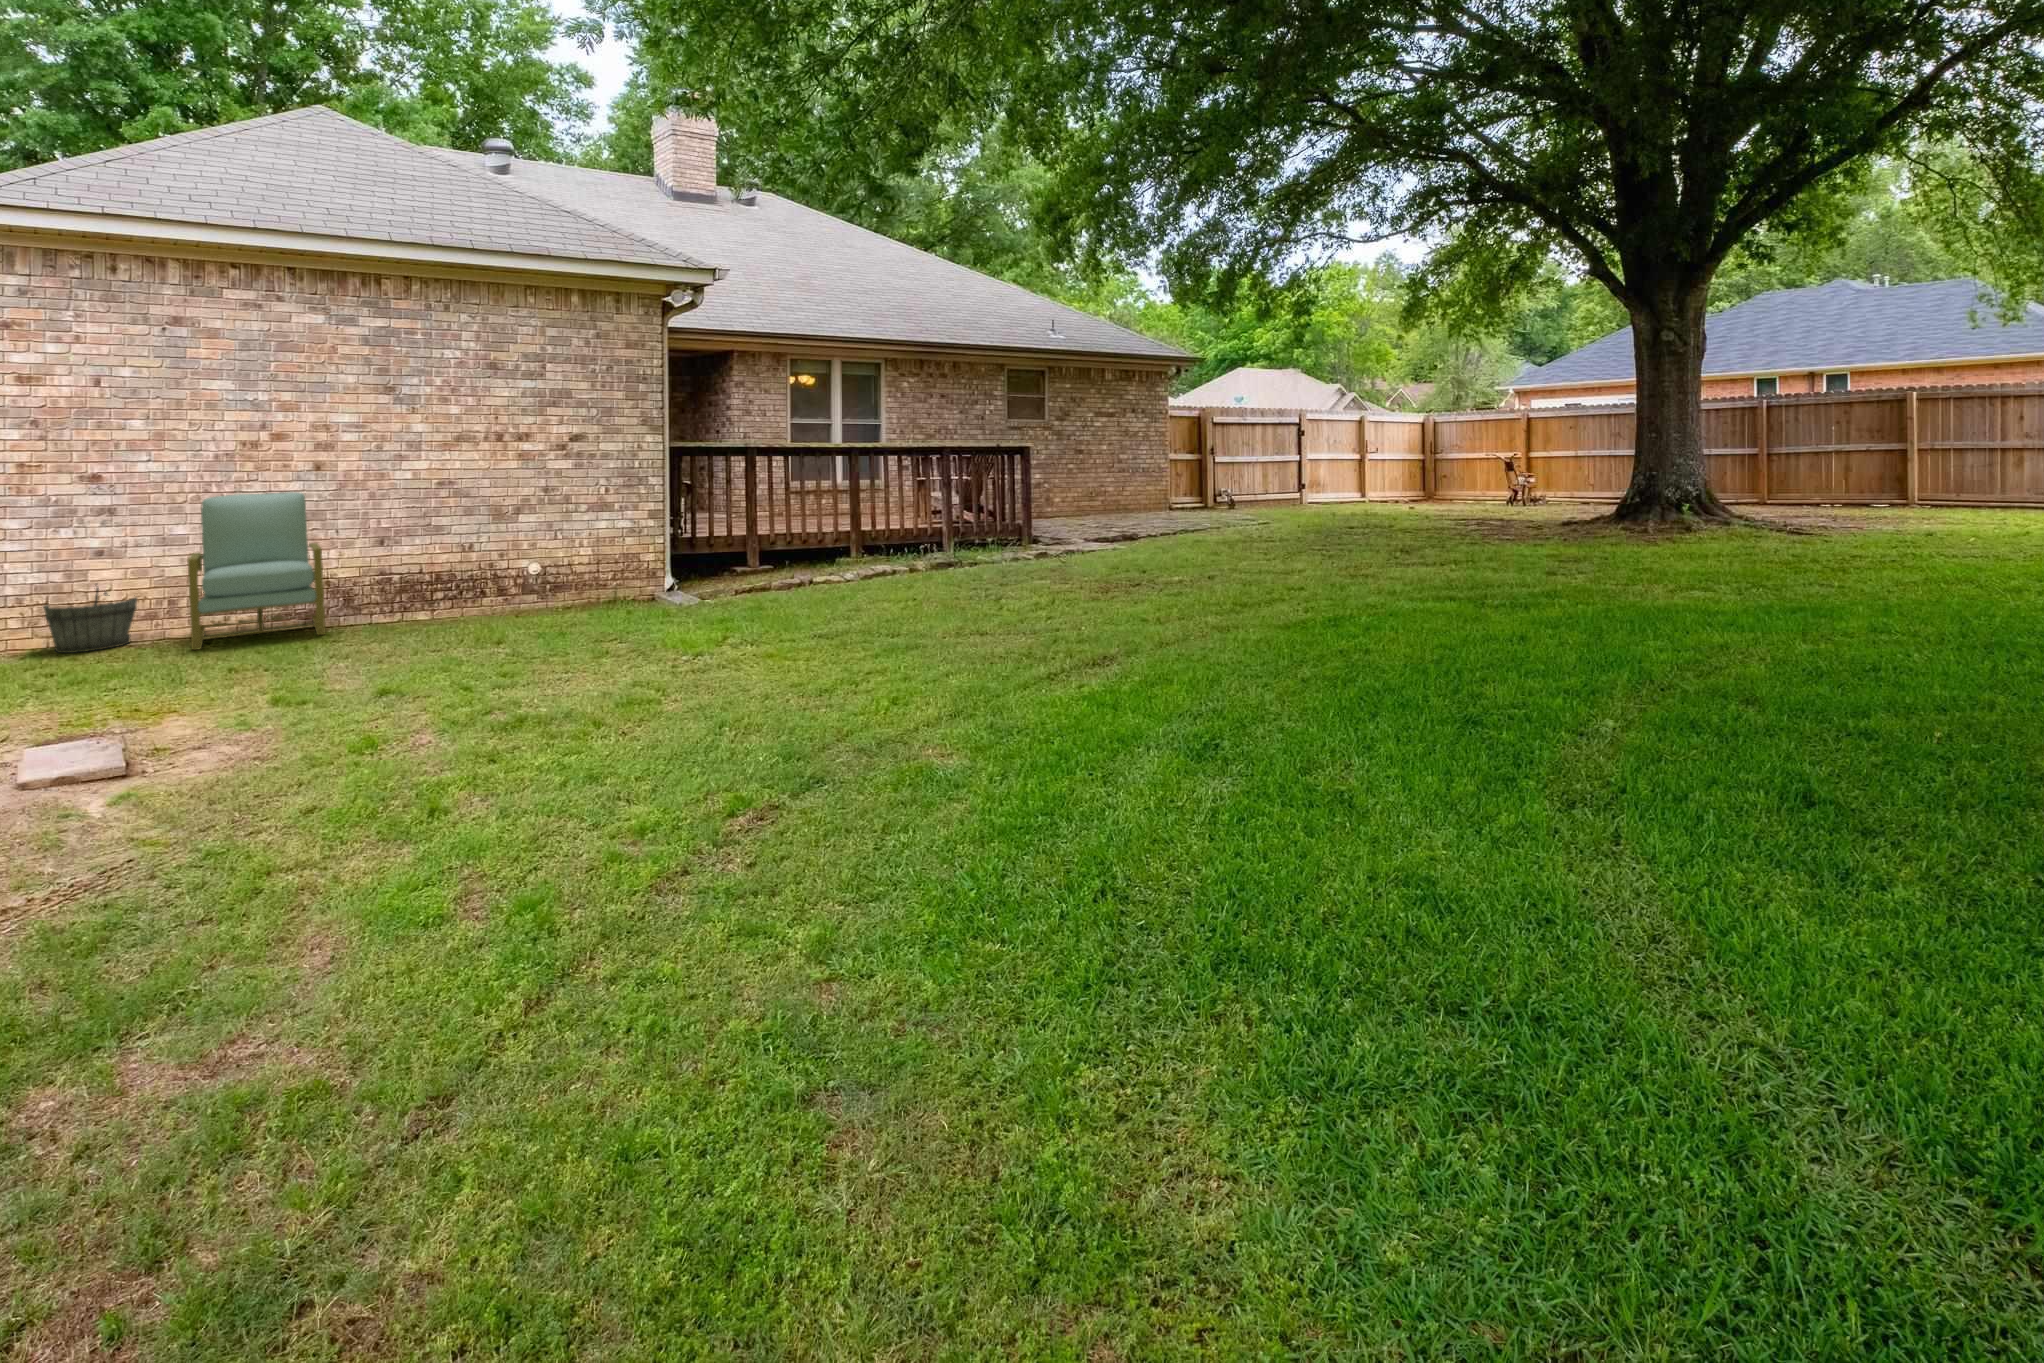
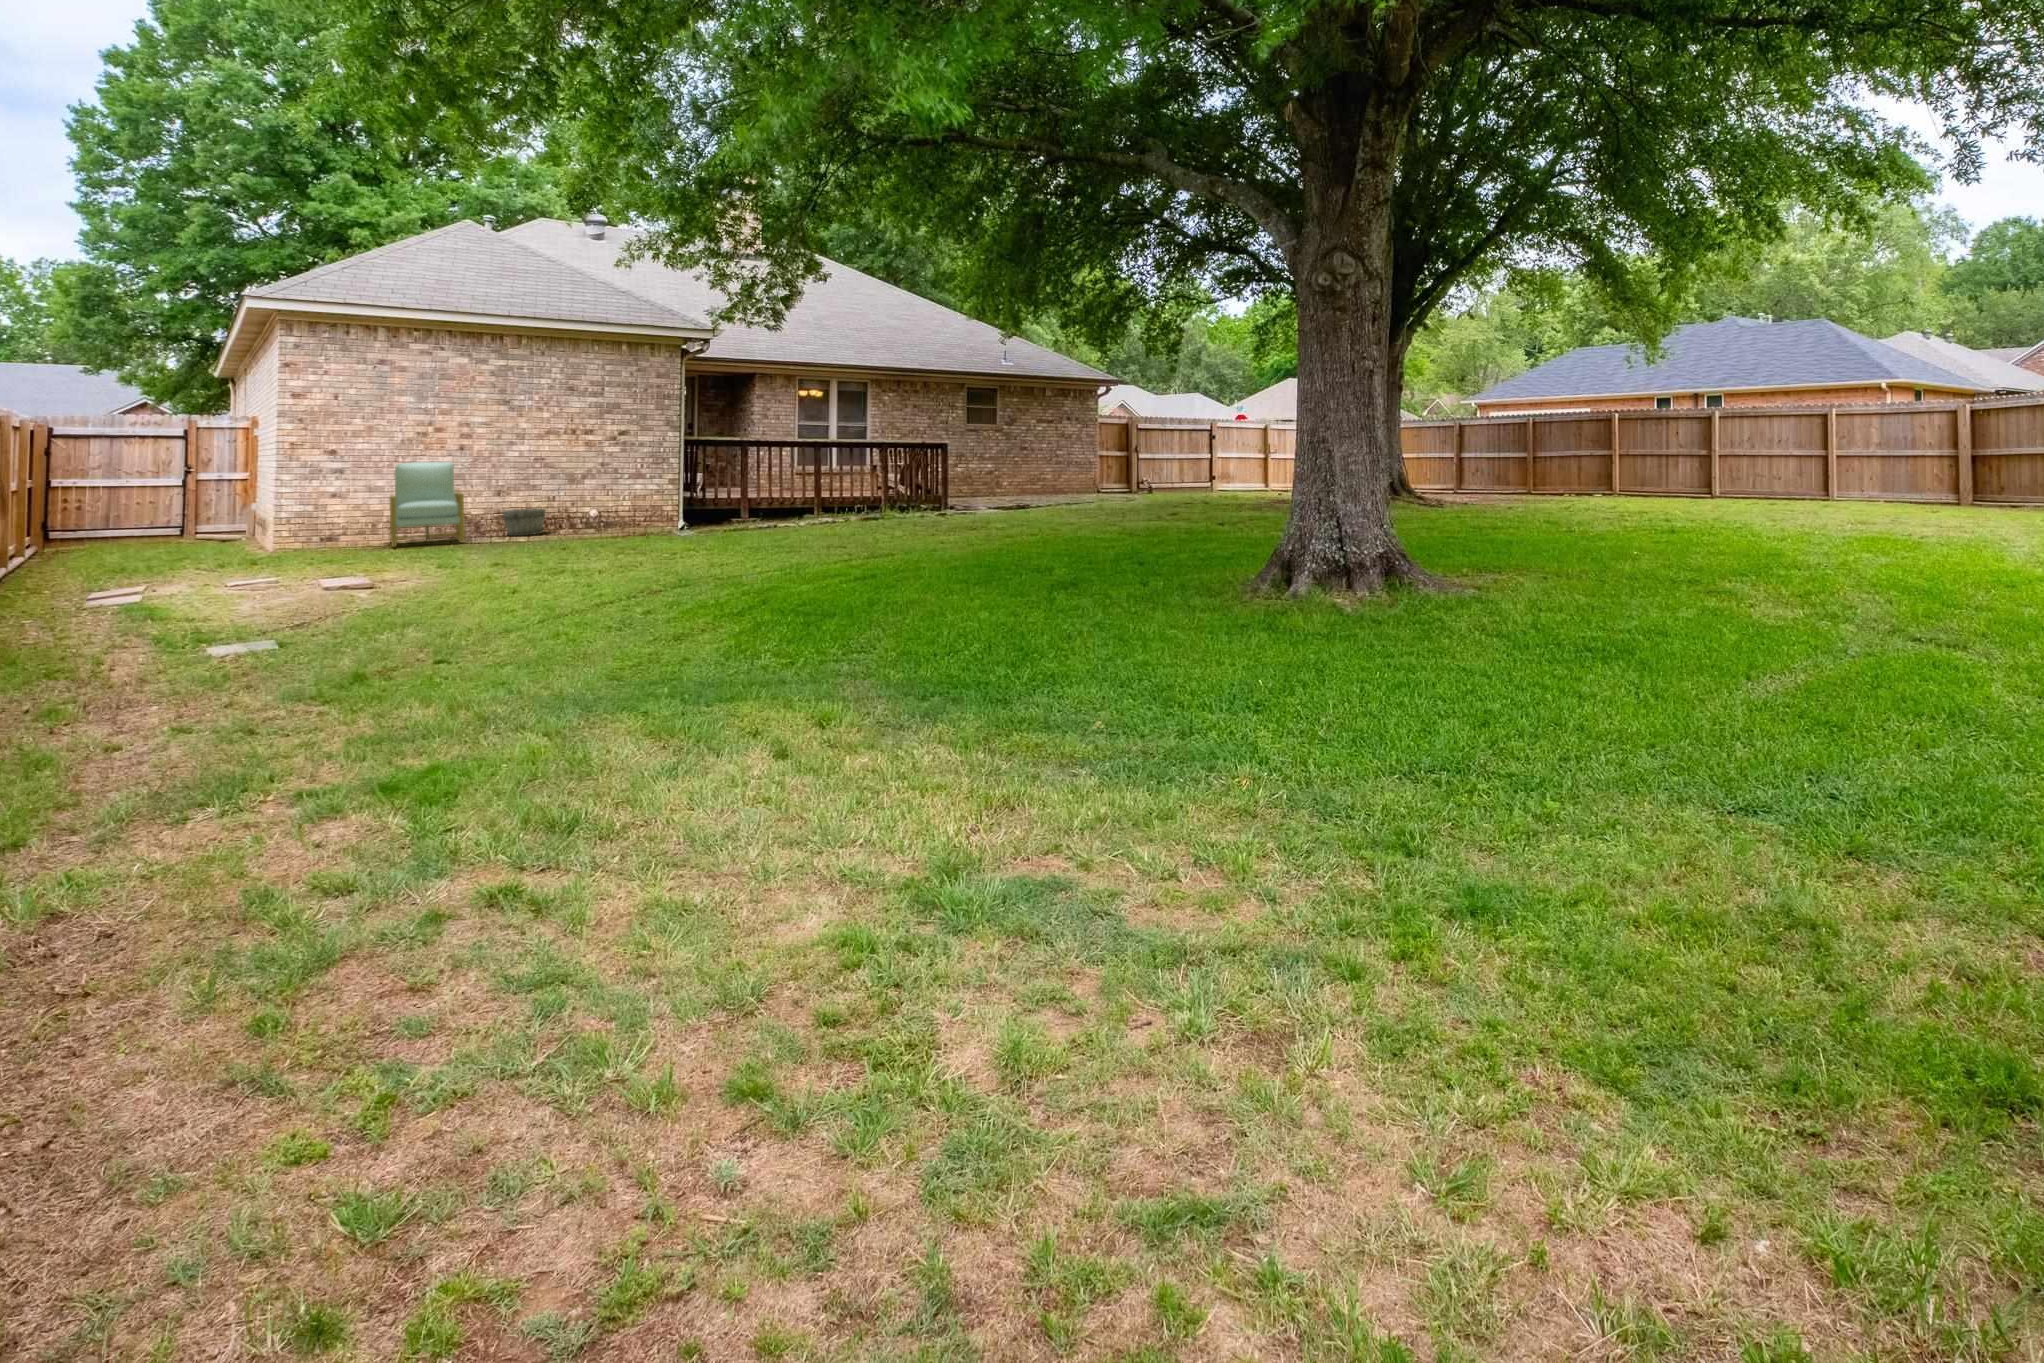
wooden bucket: present [44,587,137,653] -> present [502,508,545,536]

